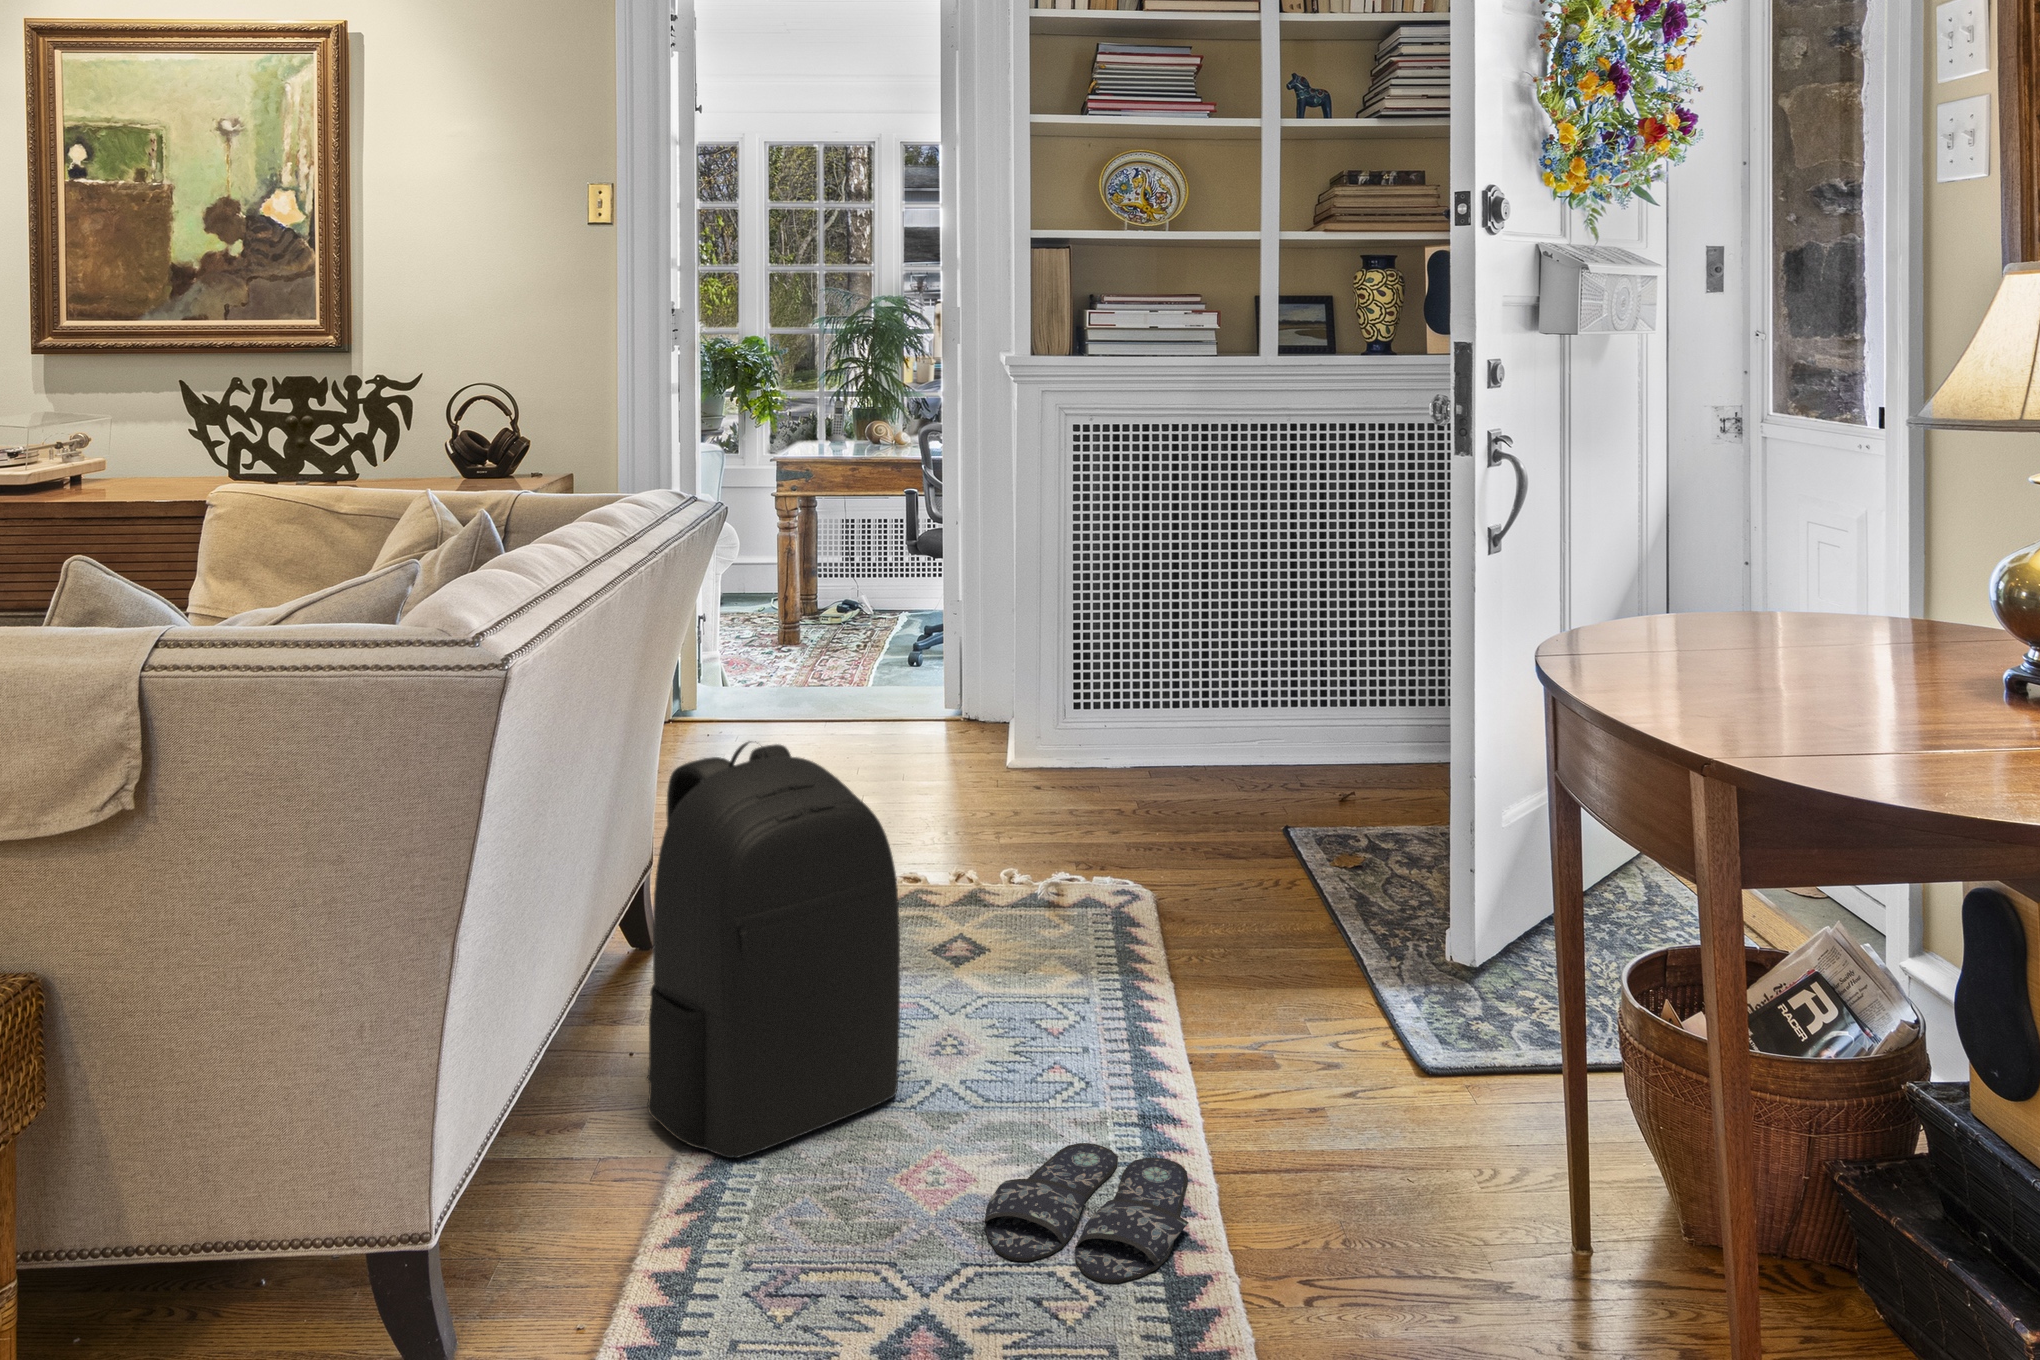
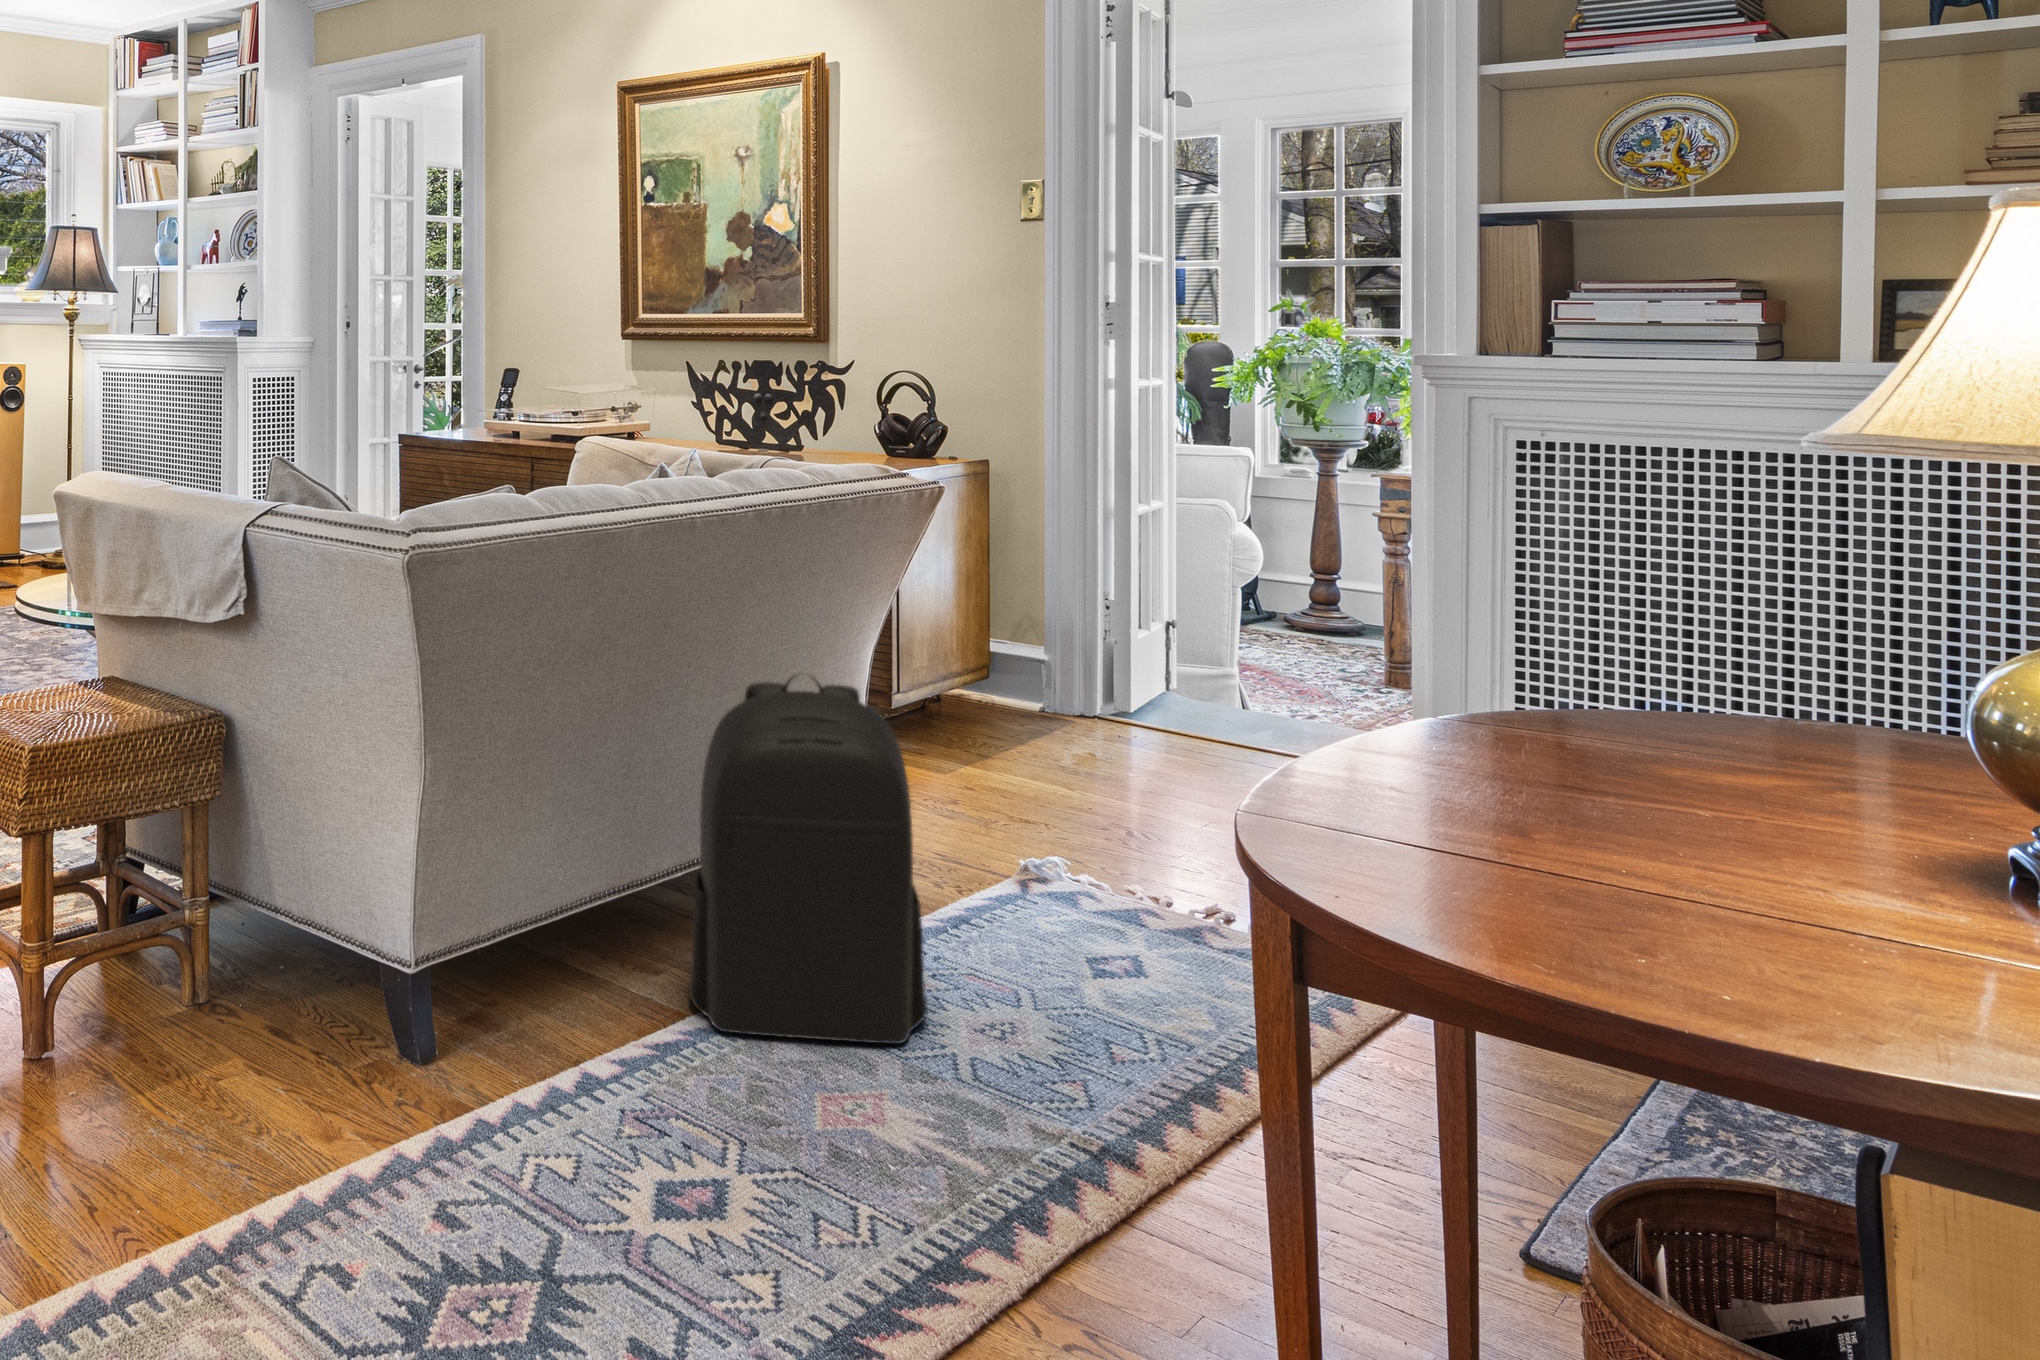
slippers: present [984,1143,1189,1283] -> none [831,1133,1092,1254]

